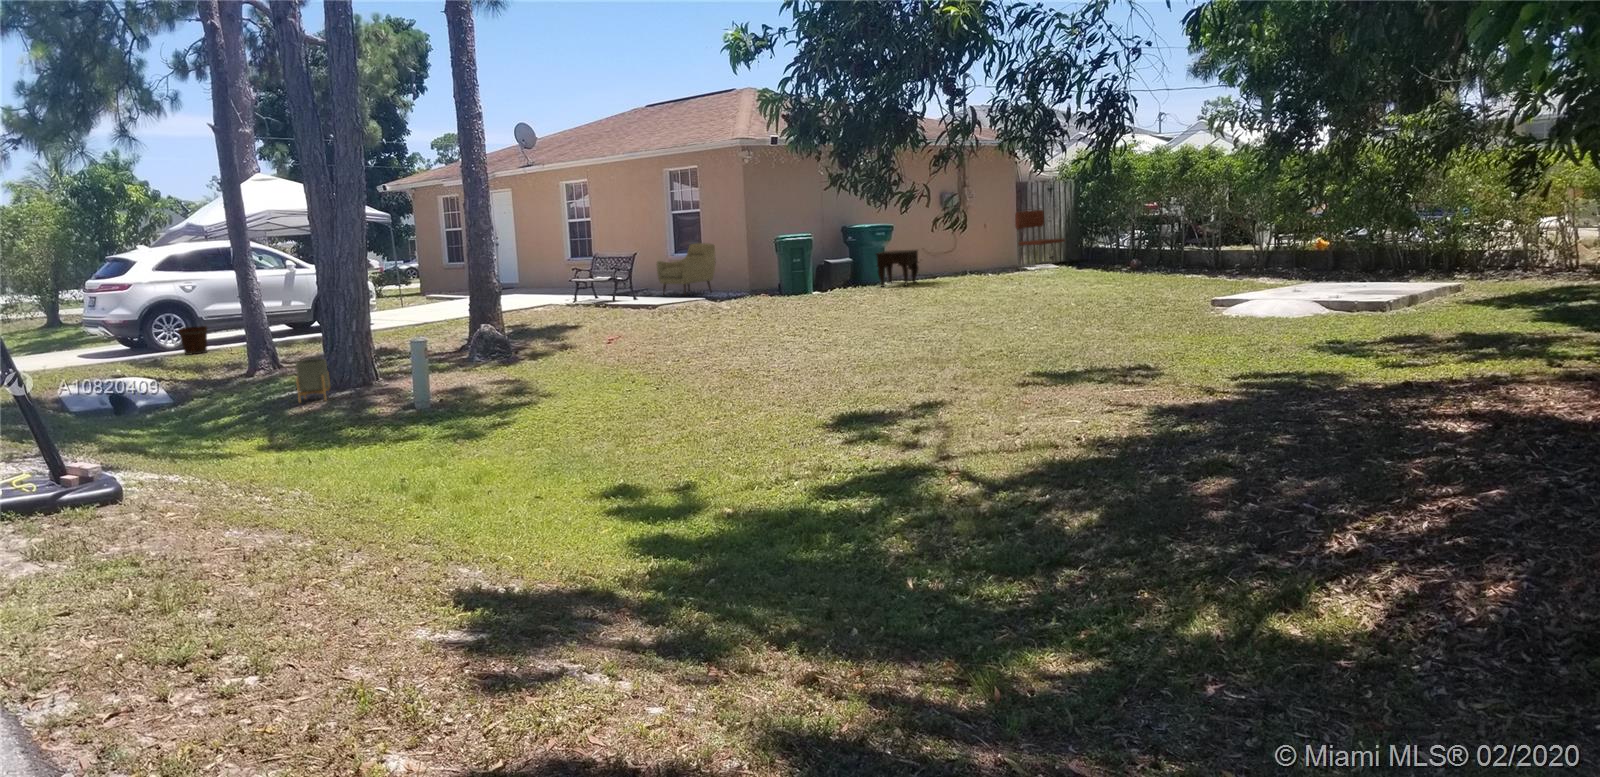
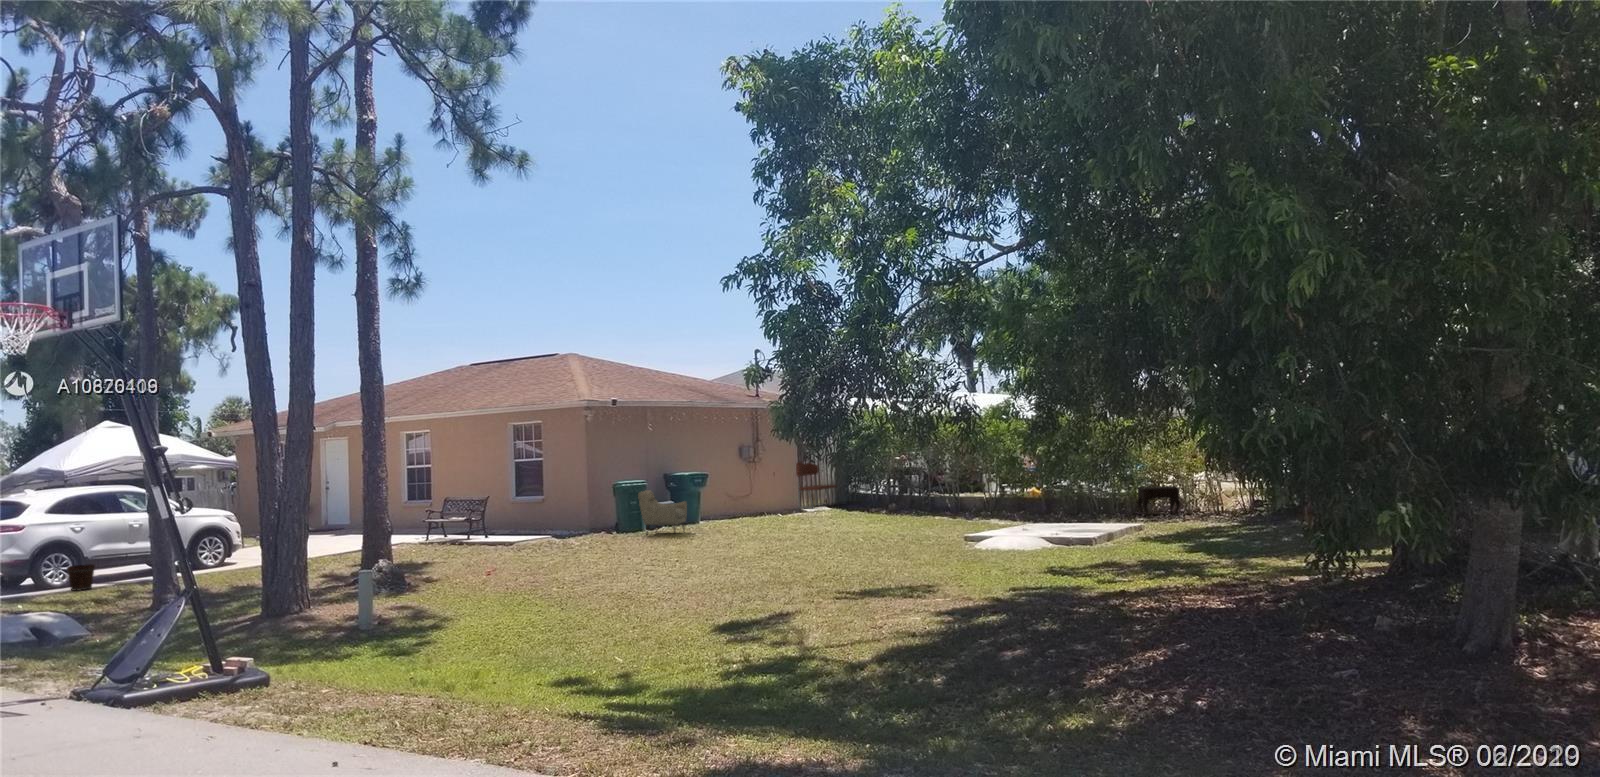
chair: present [656,243,716,295] -> present [638,490,687,535]
side table: present [876,250,918,287] -> present [1137,486,1180,517]
planter: present [296,359,330,402] -> none [265,590,290,627]

